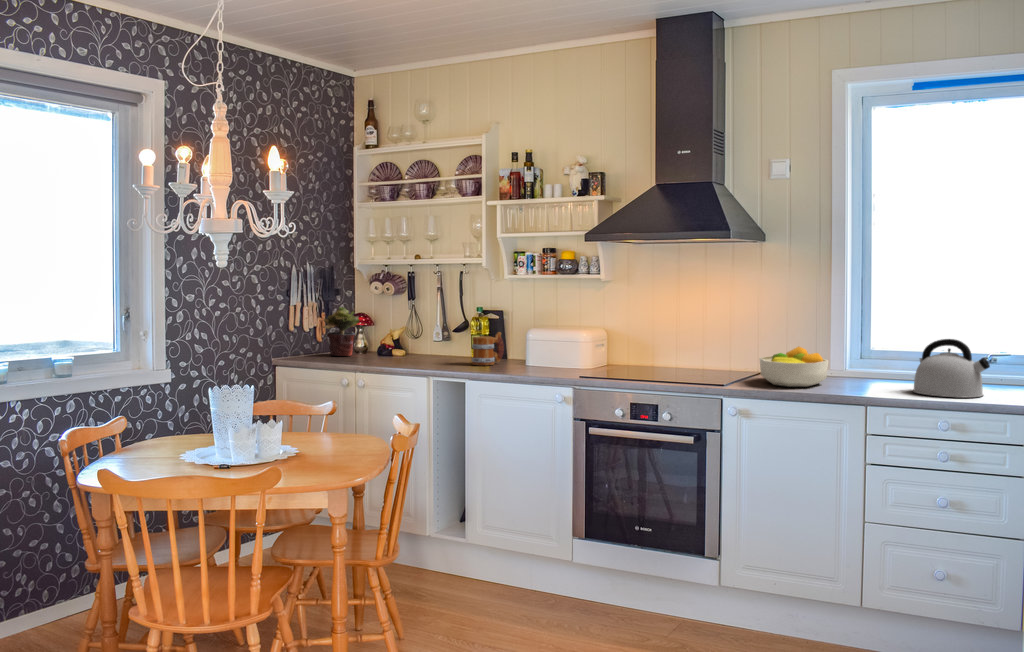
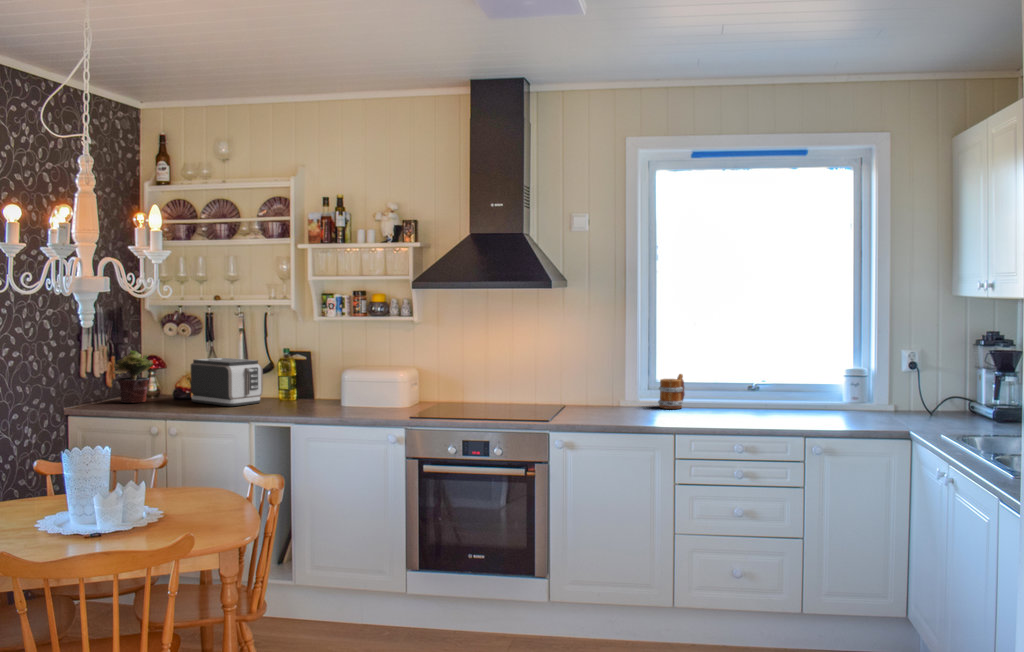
toaster: none [390,316,454,362] -> present [191,358,263,406]
mug: present [472,332,504,365] -> present [658,374,685,409]
kettle: present [913,339,990,398] -> none [707,373,769,423]
fruit bowl: present [759,347,829,387] -> none [575,381,635,419]

